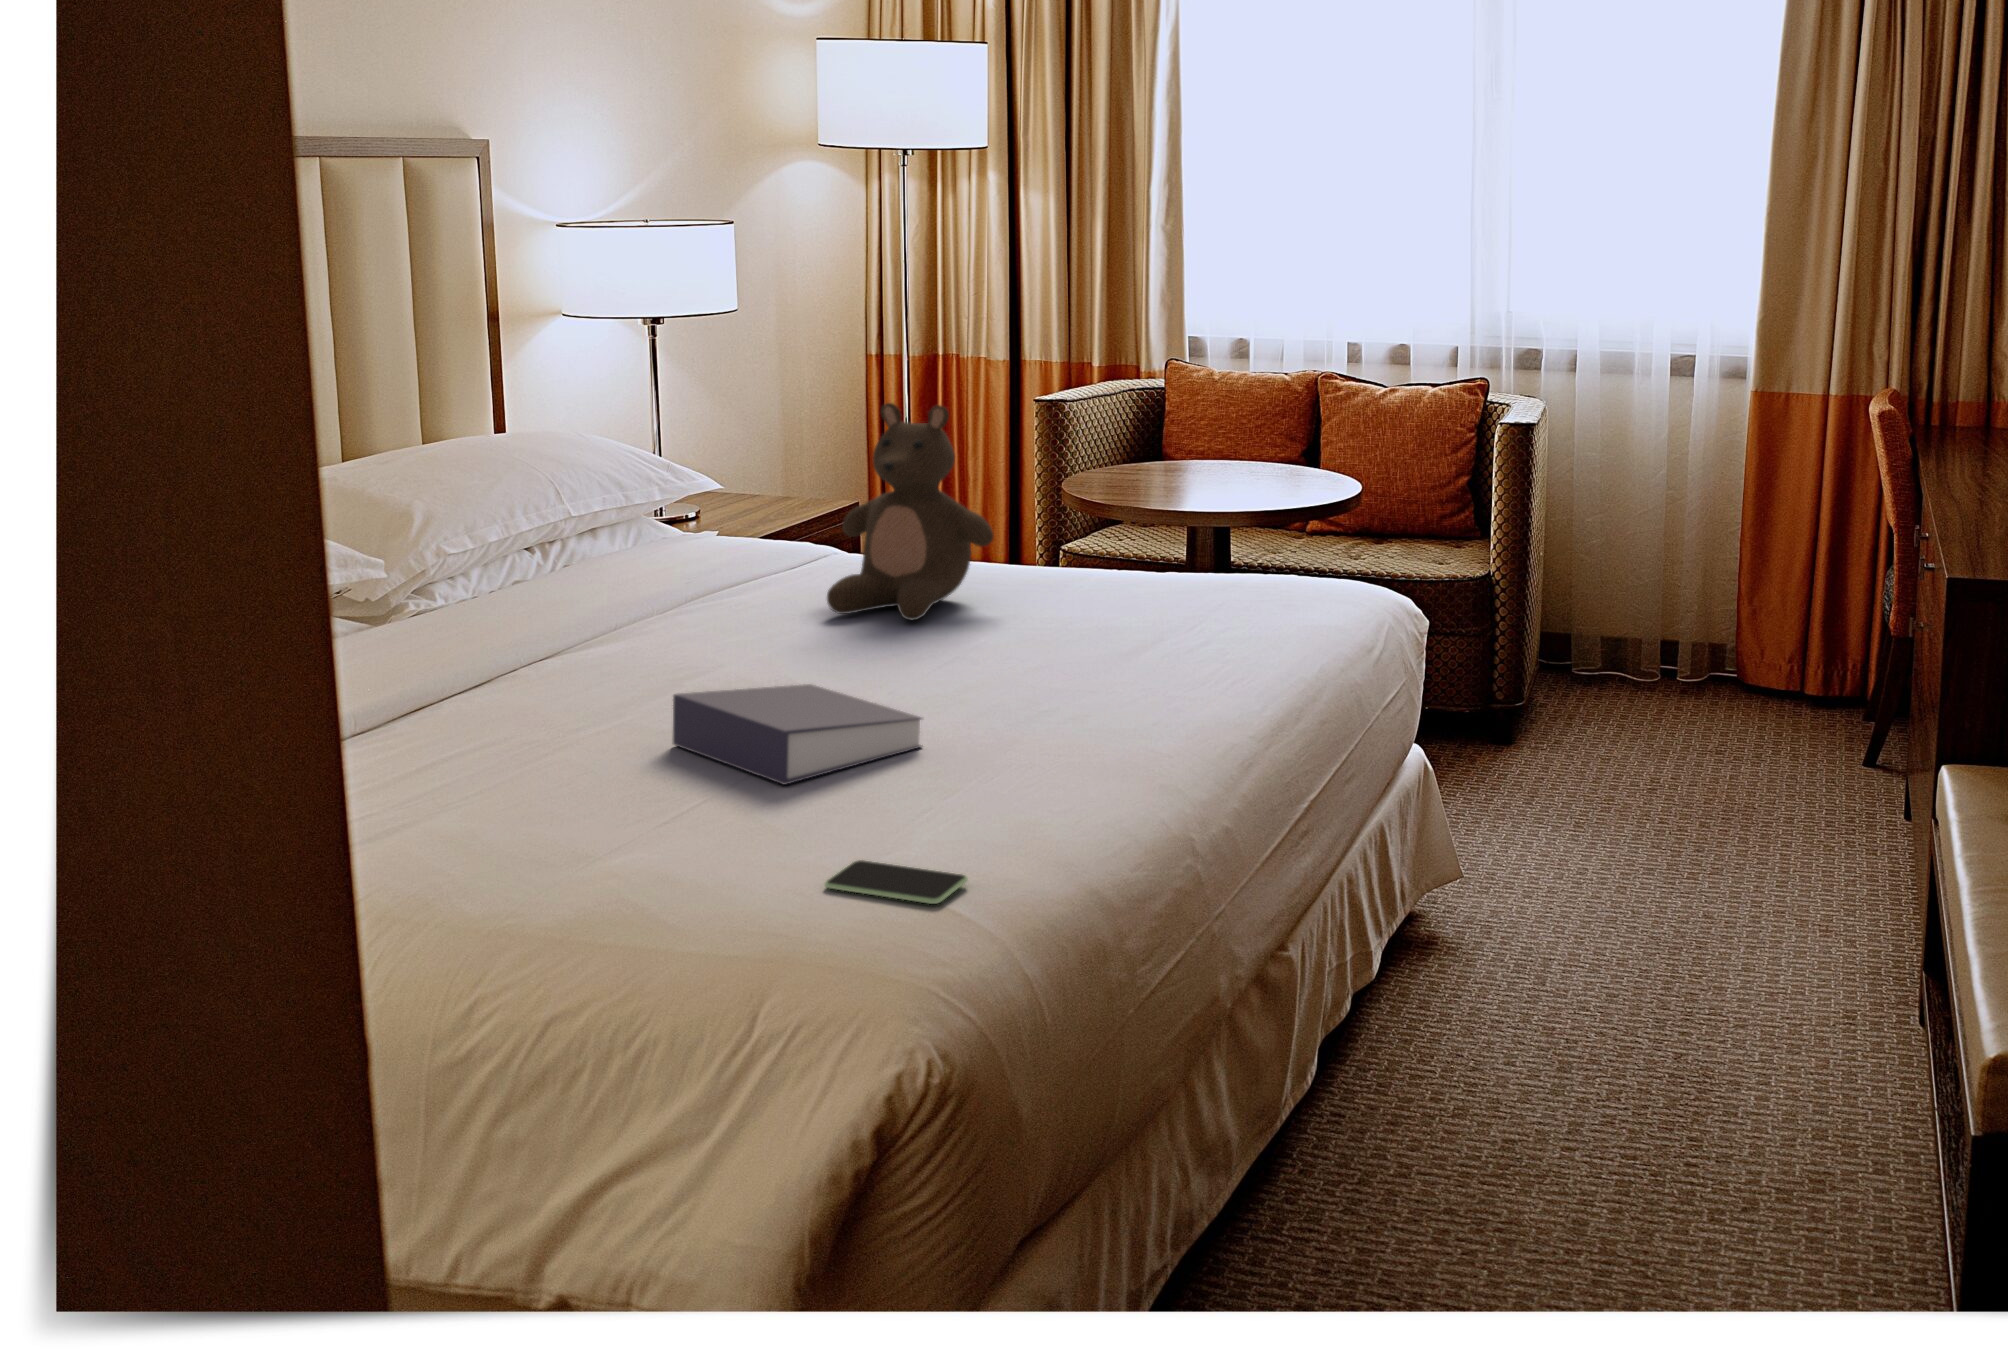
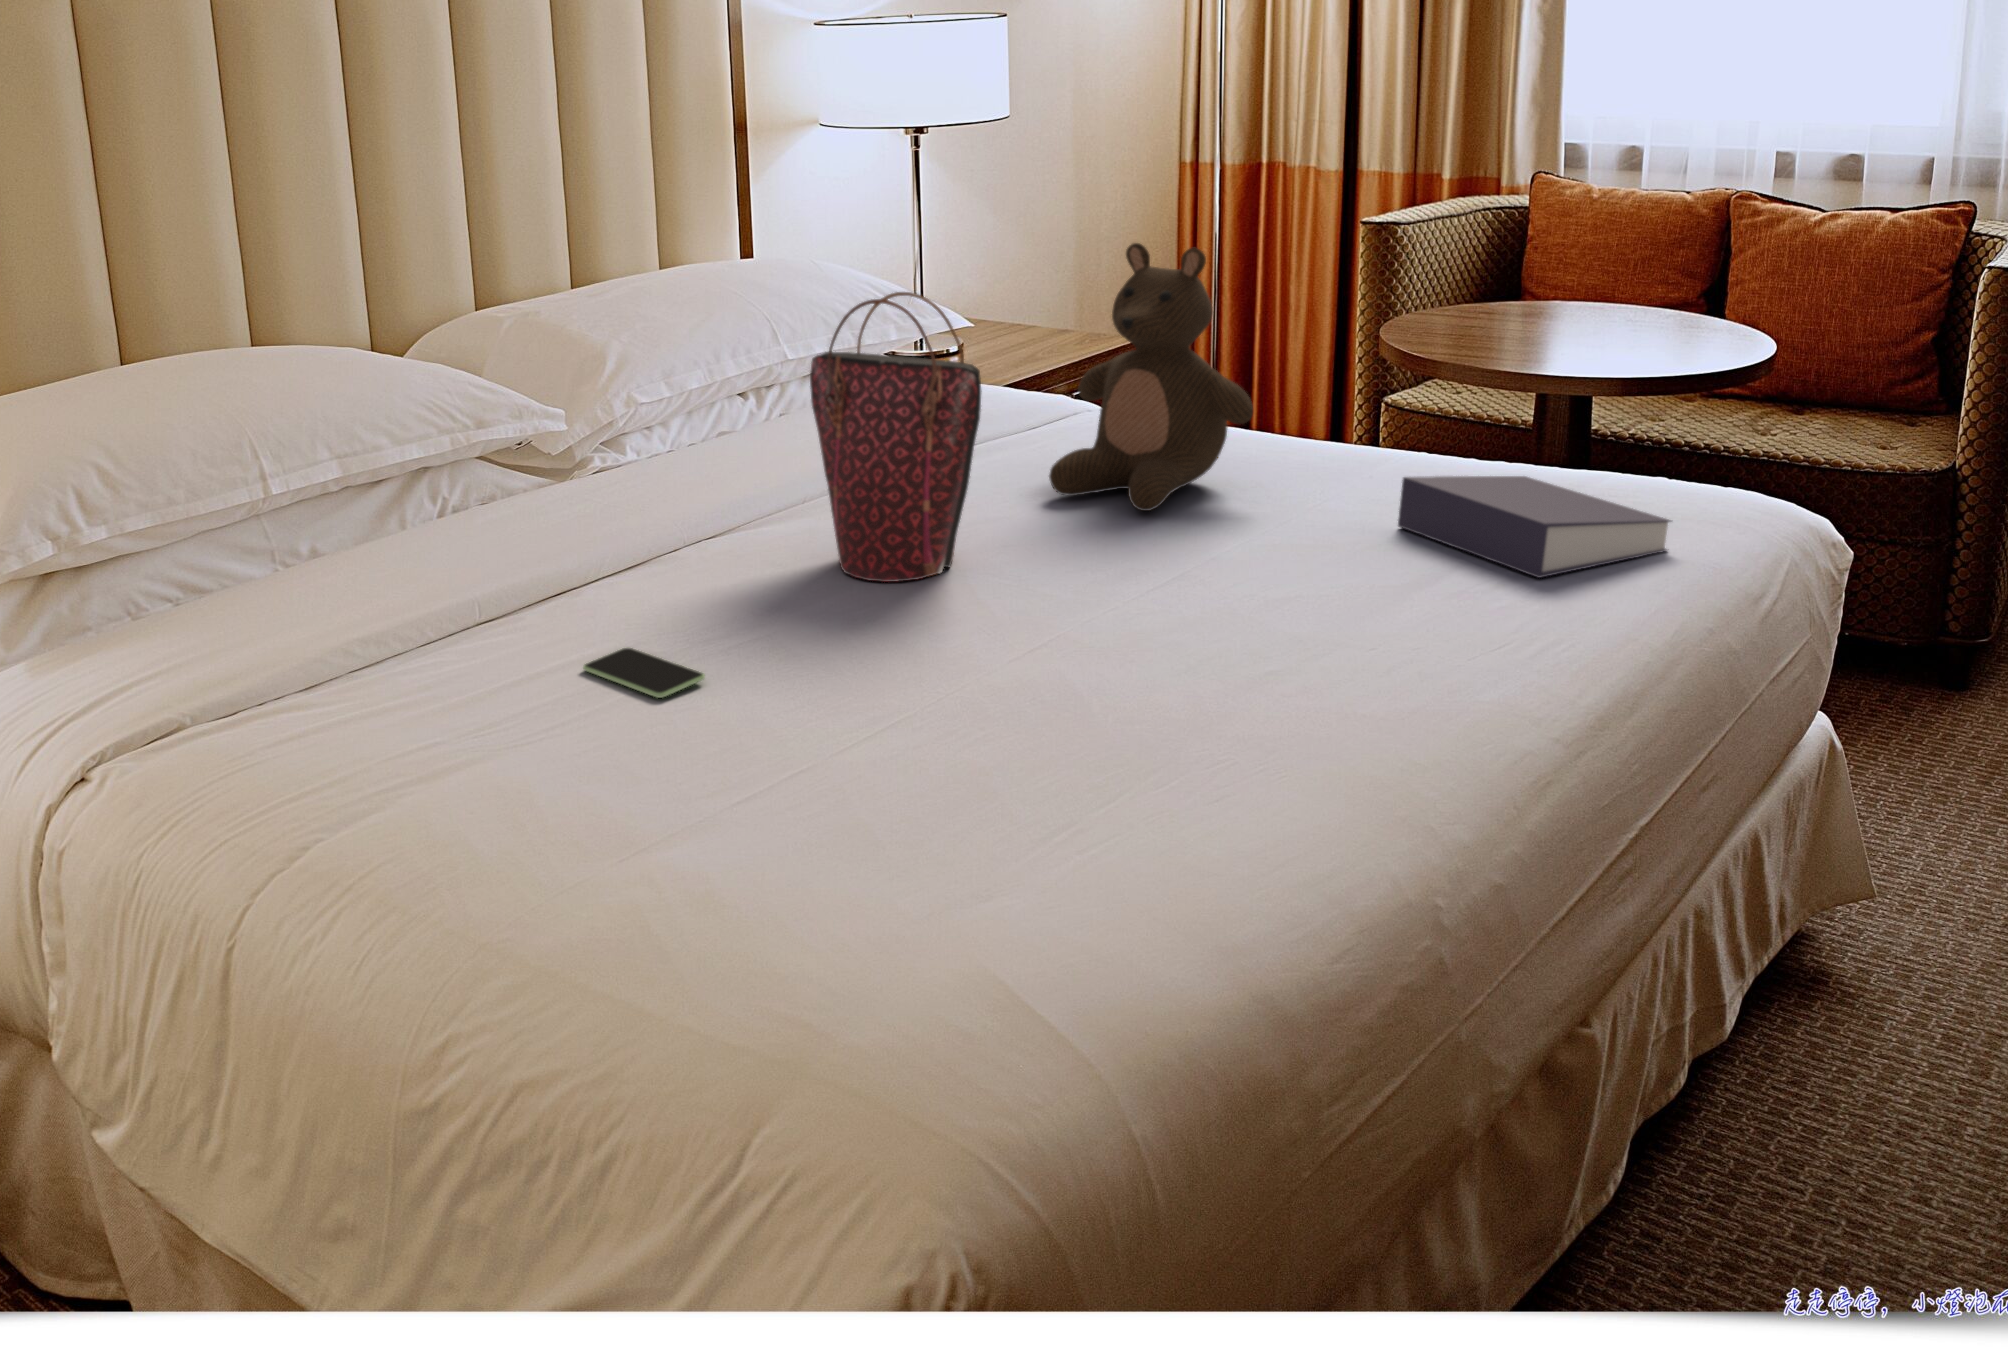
handbag: none [628,439,787,684] -> present [810,292,981,582]
book: present [672,684,922,785] -> present [1398,476,1671,578]
smartphone: present [824,860,968,904] -> present [583,648,705,698]

